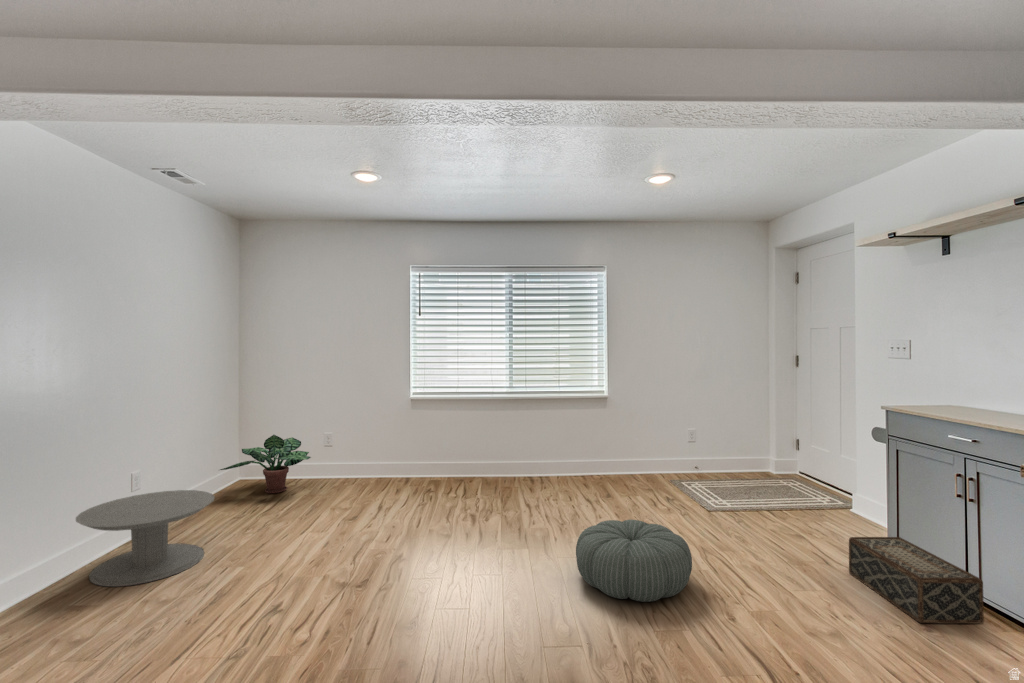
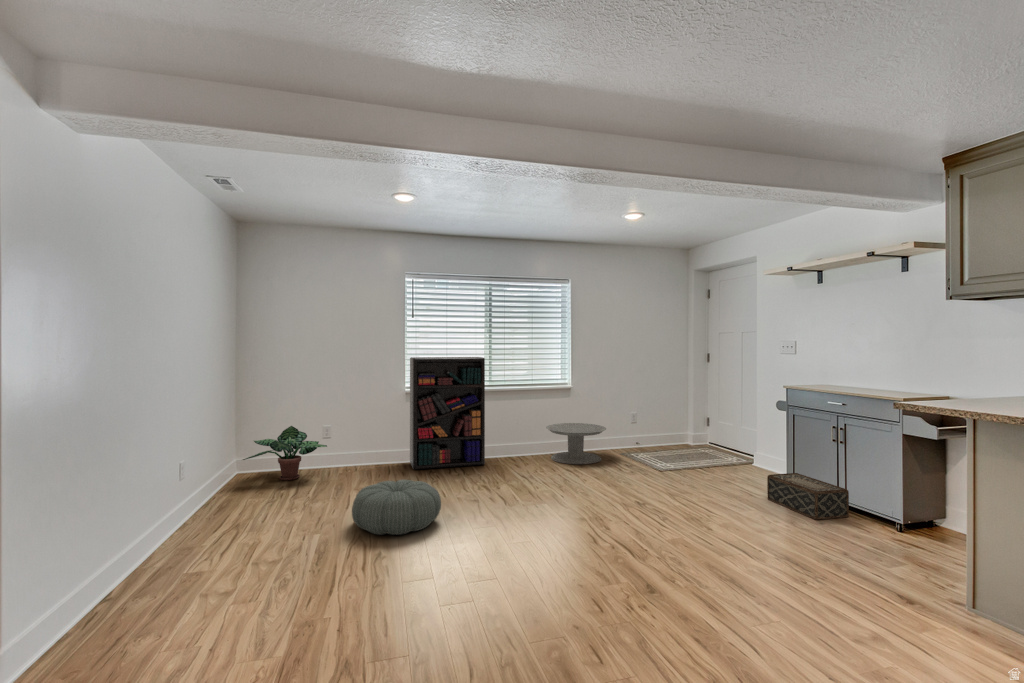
bookshelf: none [408,360,492,488] -> present [410,357,485,469]
side table: present [76,490,215,587] -> present [546,423,606,464]
pouf: present [576,519,692,602] -> present [352,480,441,535]

